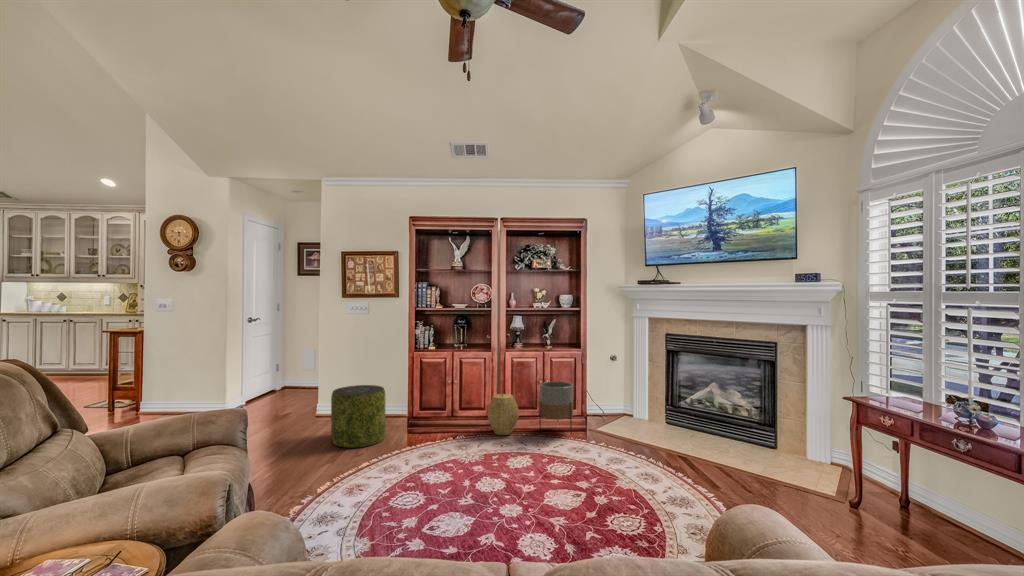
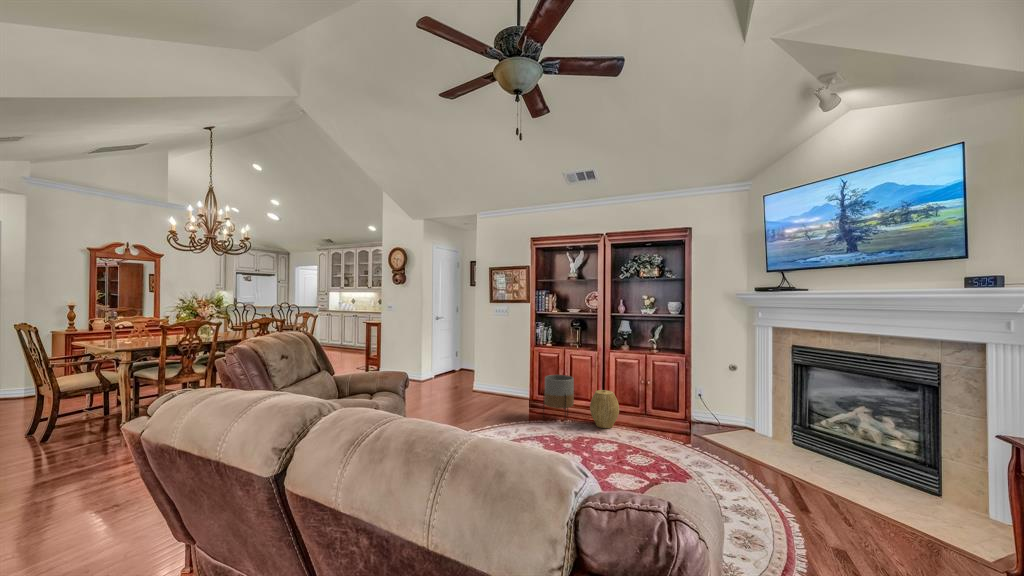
planter: present [539,381,573,433] -> present [543,375,574,421]
pouf: present [331,385,385,448] -> none [466,370,507,419]

